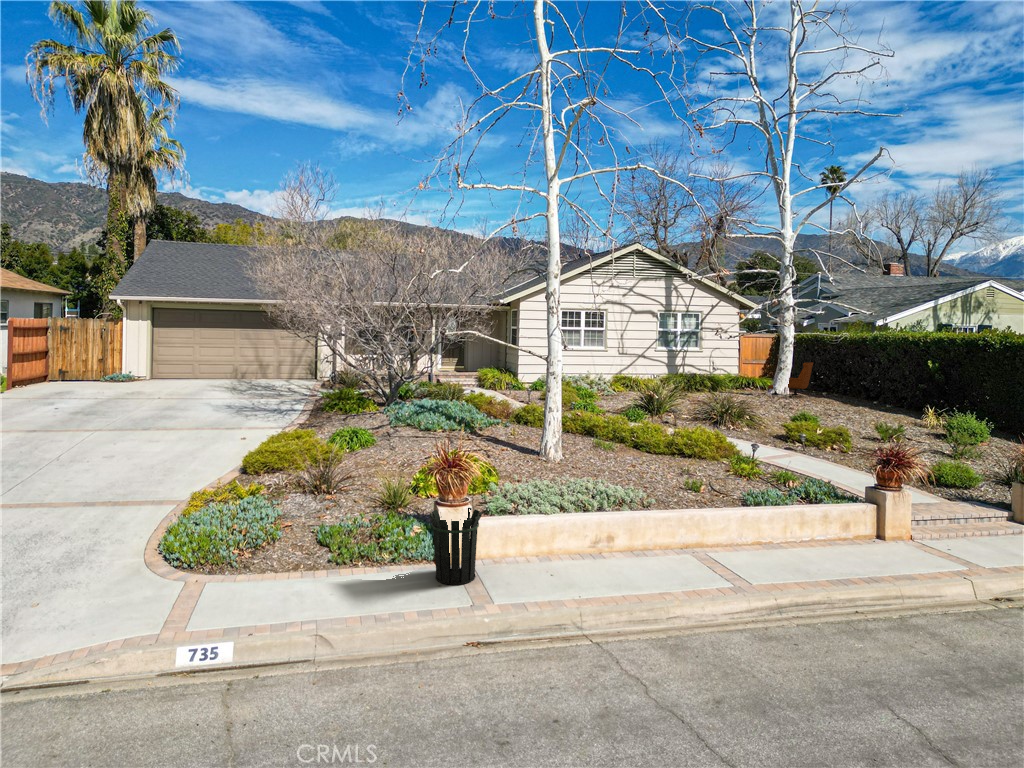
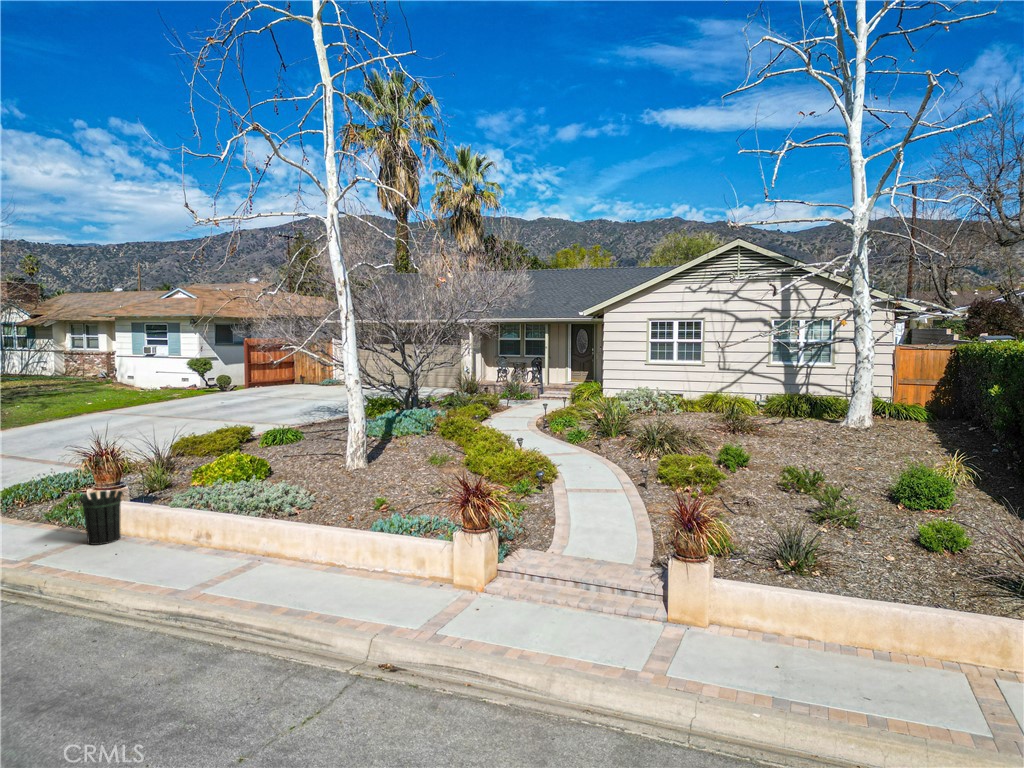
lounge chair: present [768,362,813,396] -> none [872,388,922,435]

